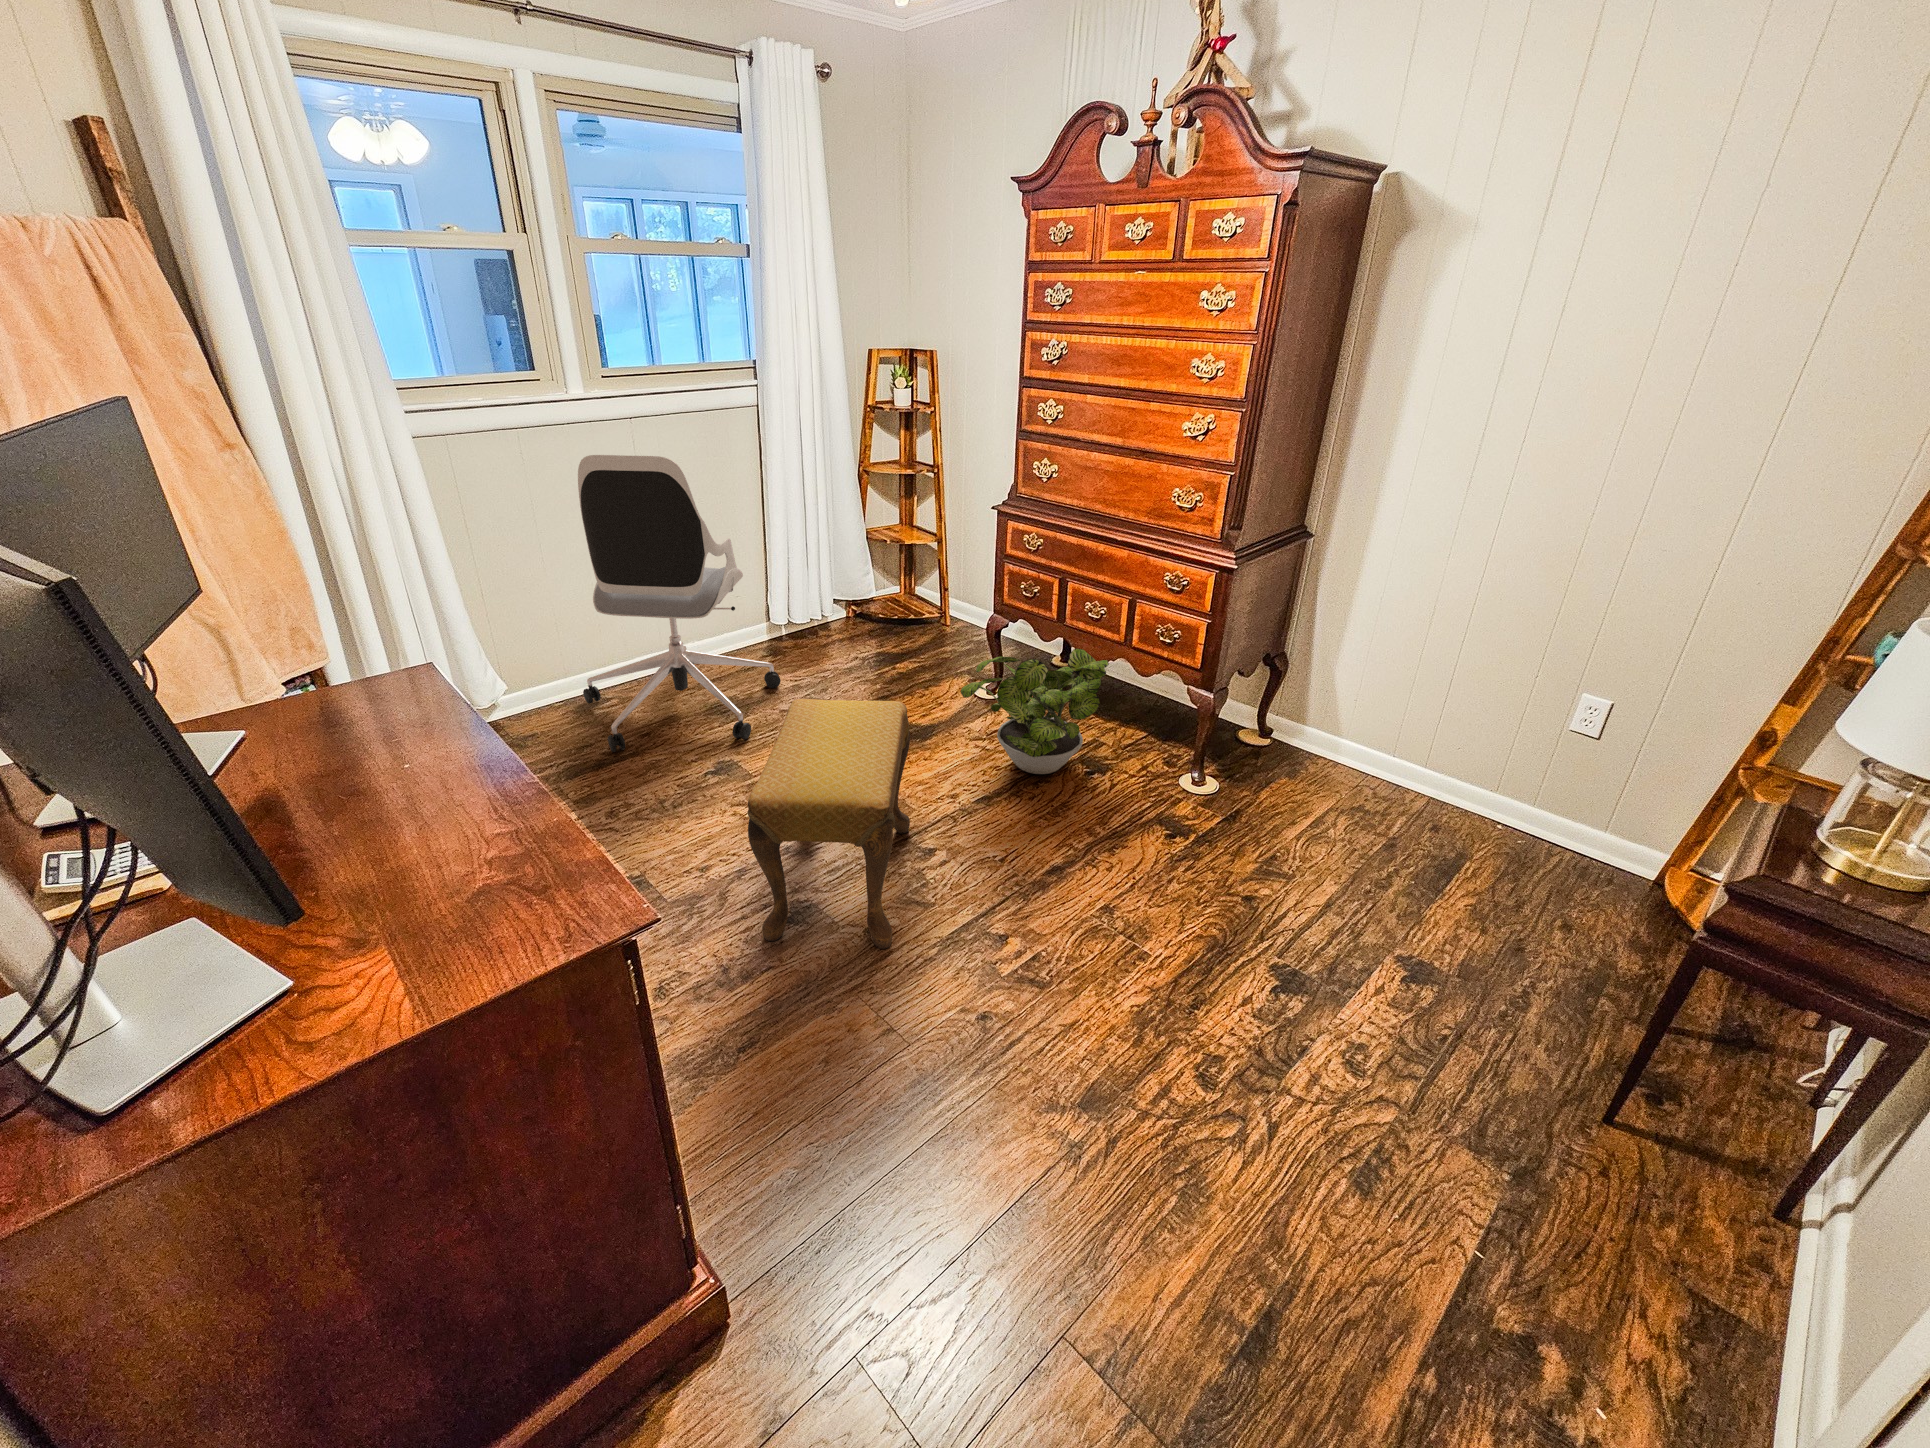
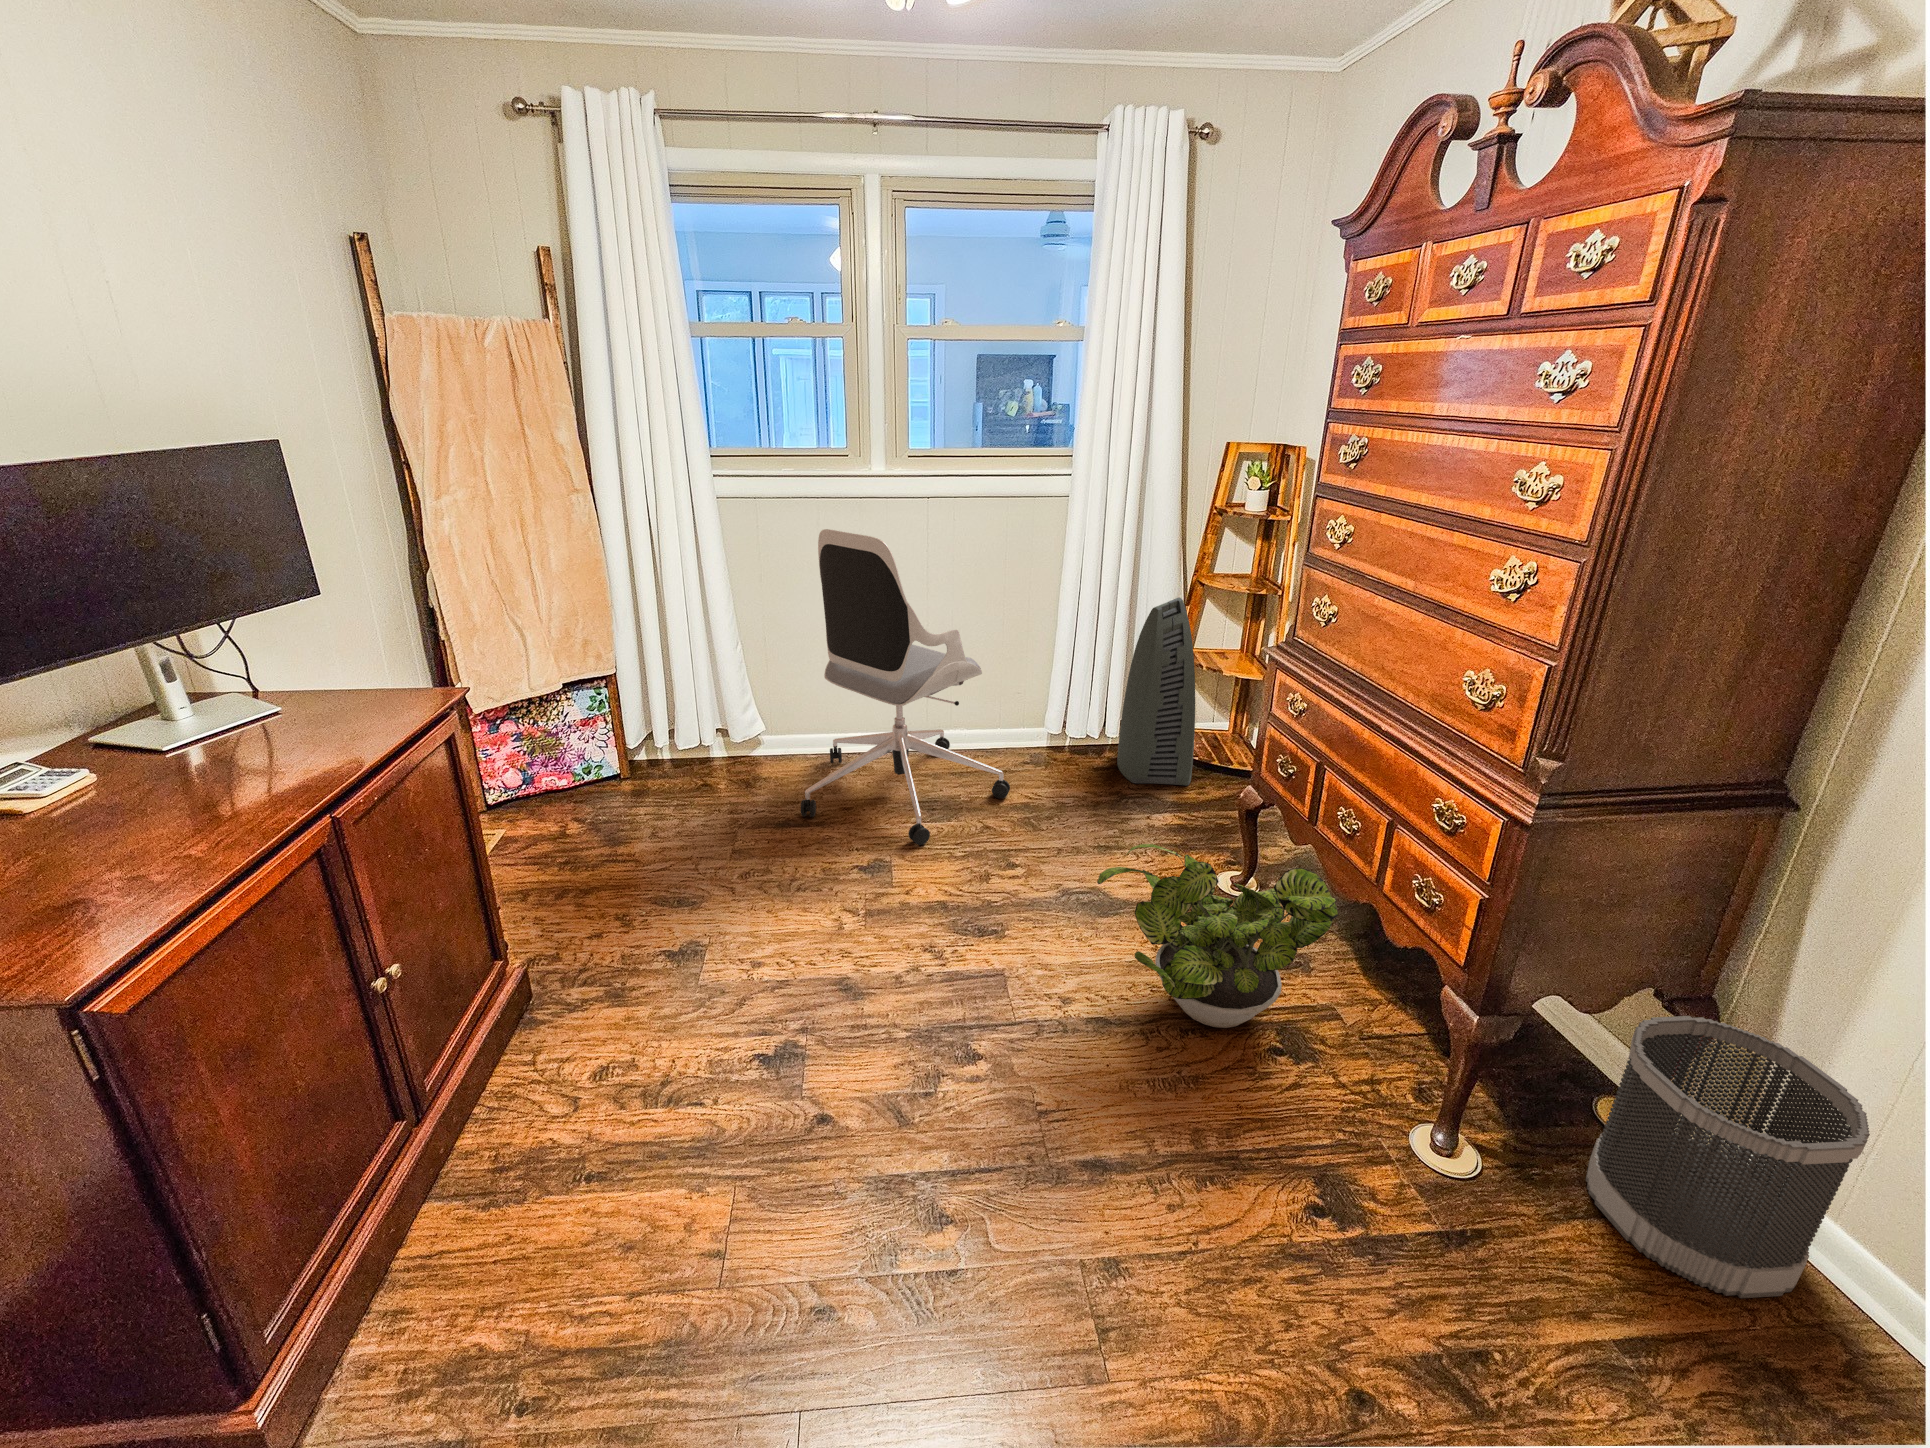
air purifier: none [833,489,901,649] -> present [1117,598,1195,786]
wastebasket: none [1250,661,1367,791] -> present [1585,1016,1870,1298]
footstool: present [747,699,910,949] -> none [703,821,978,1149]

